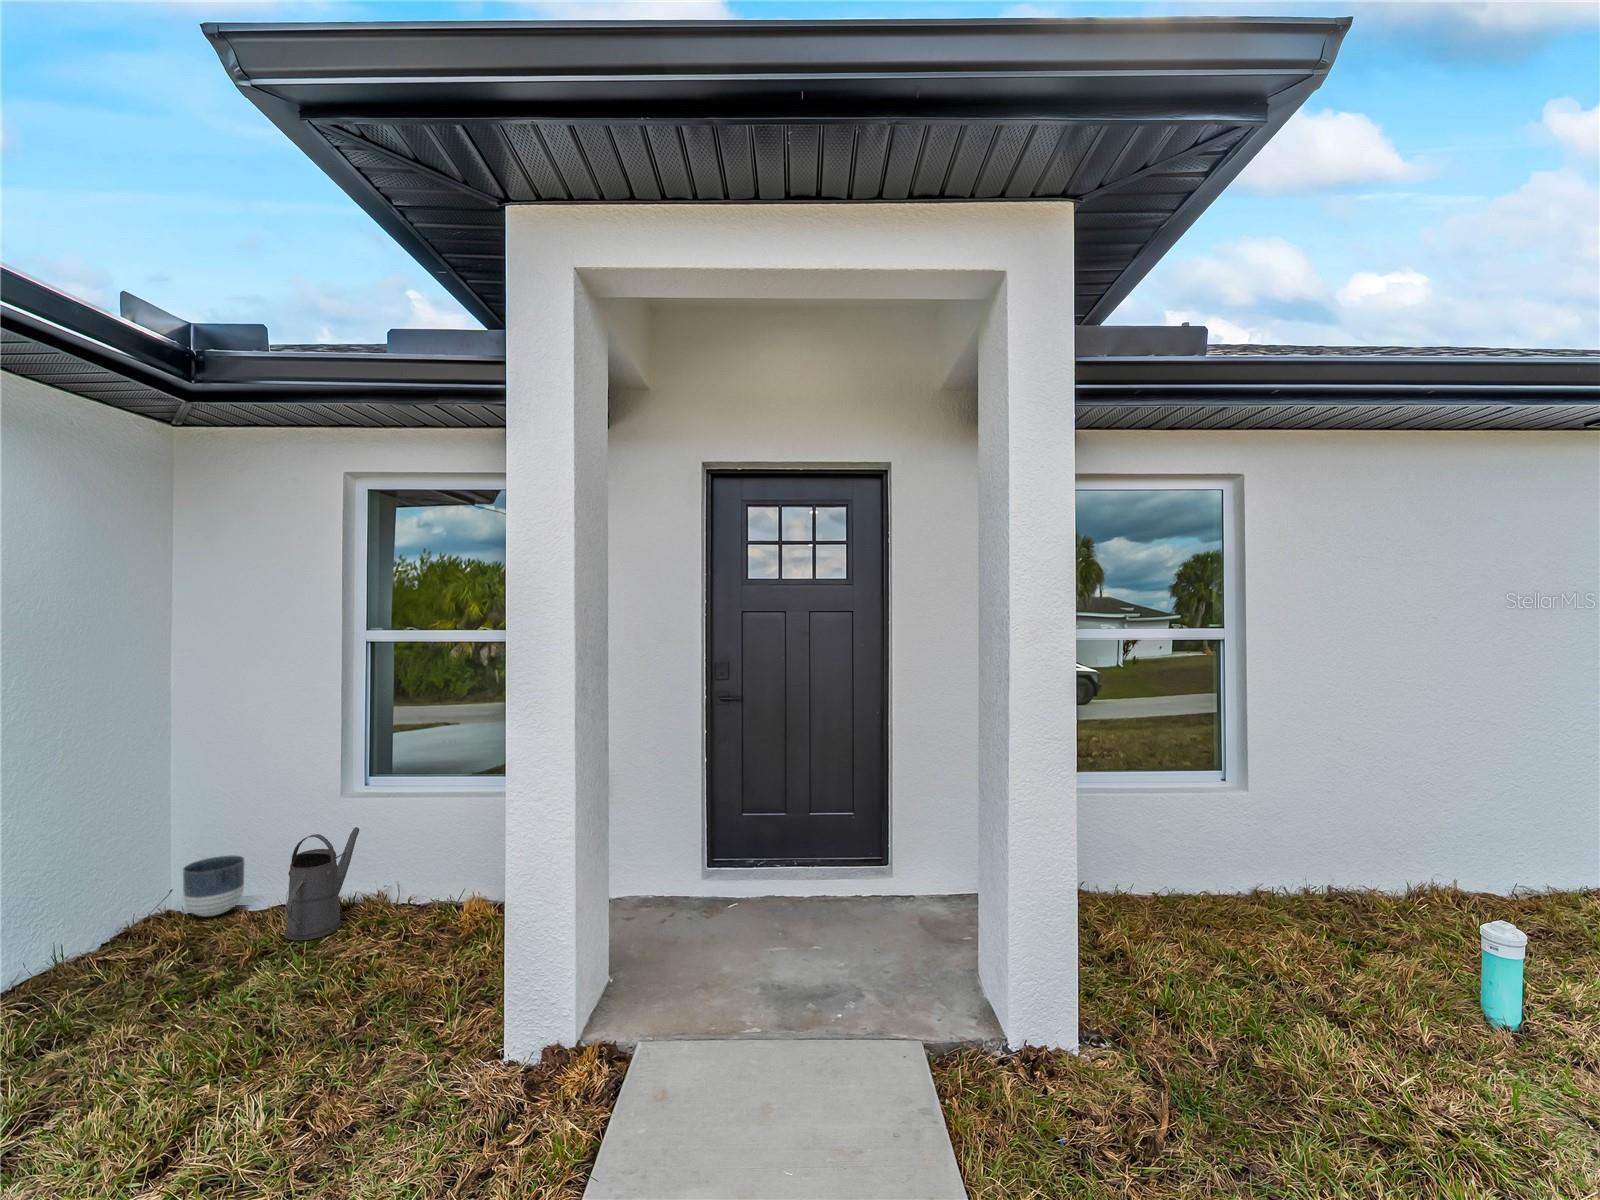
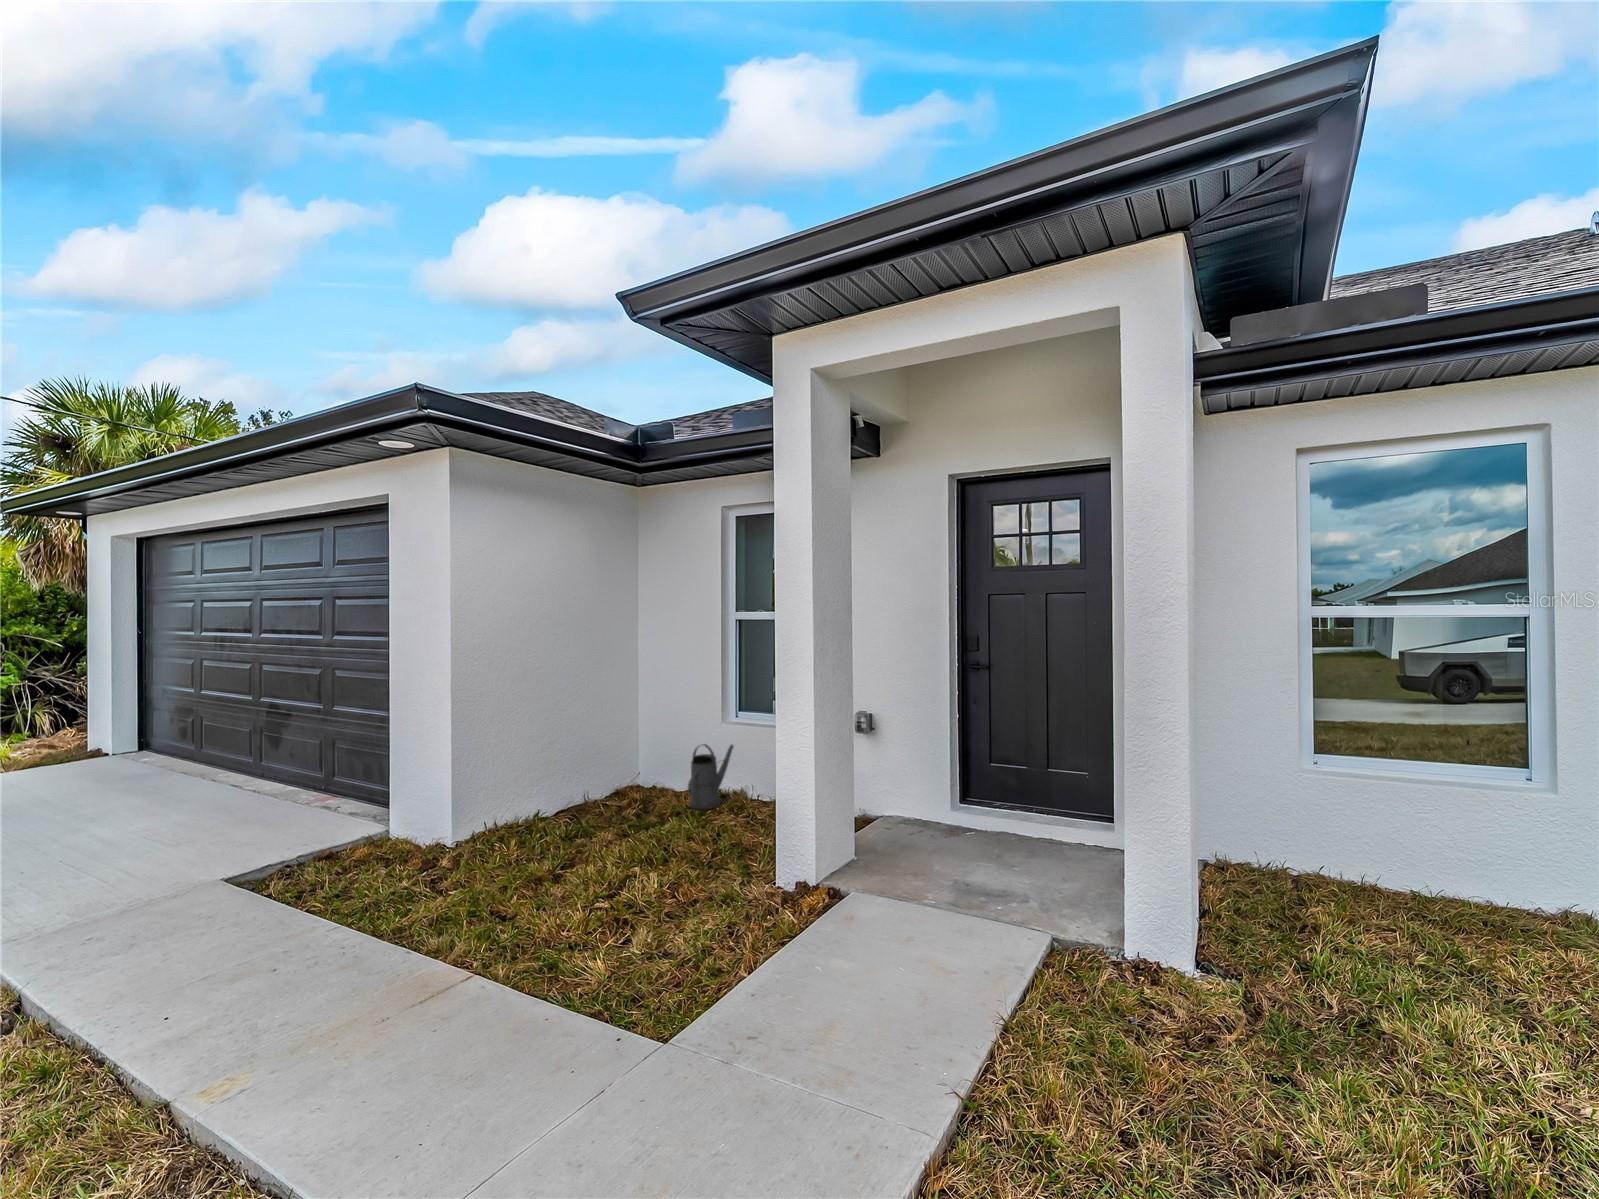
planter: present [183,855,245,916] -> none [643,755,674,790]

